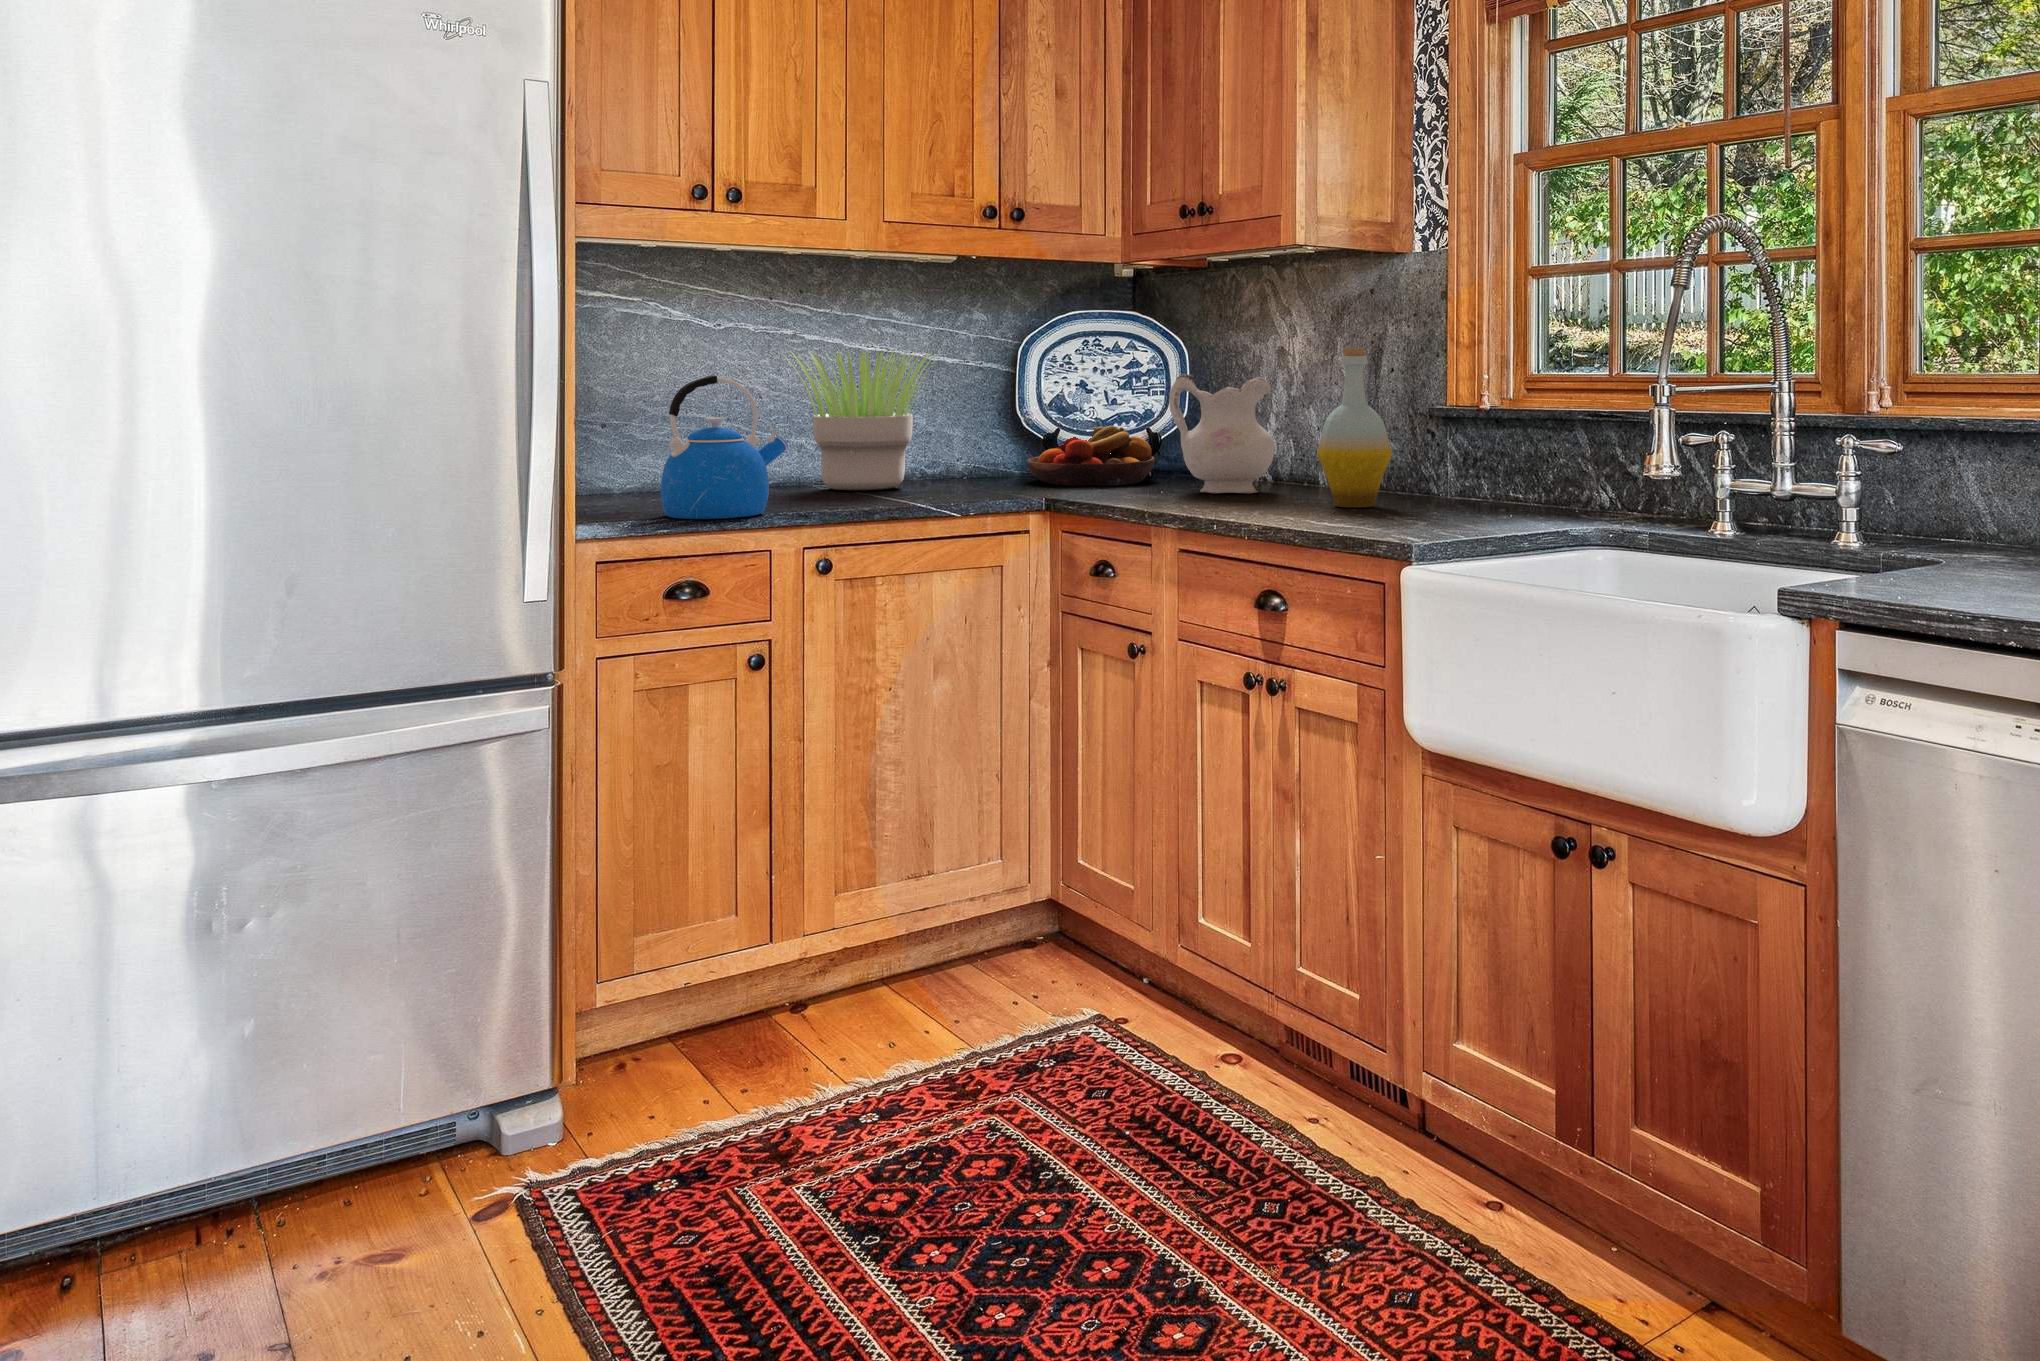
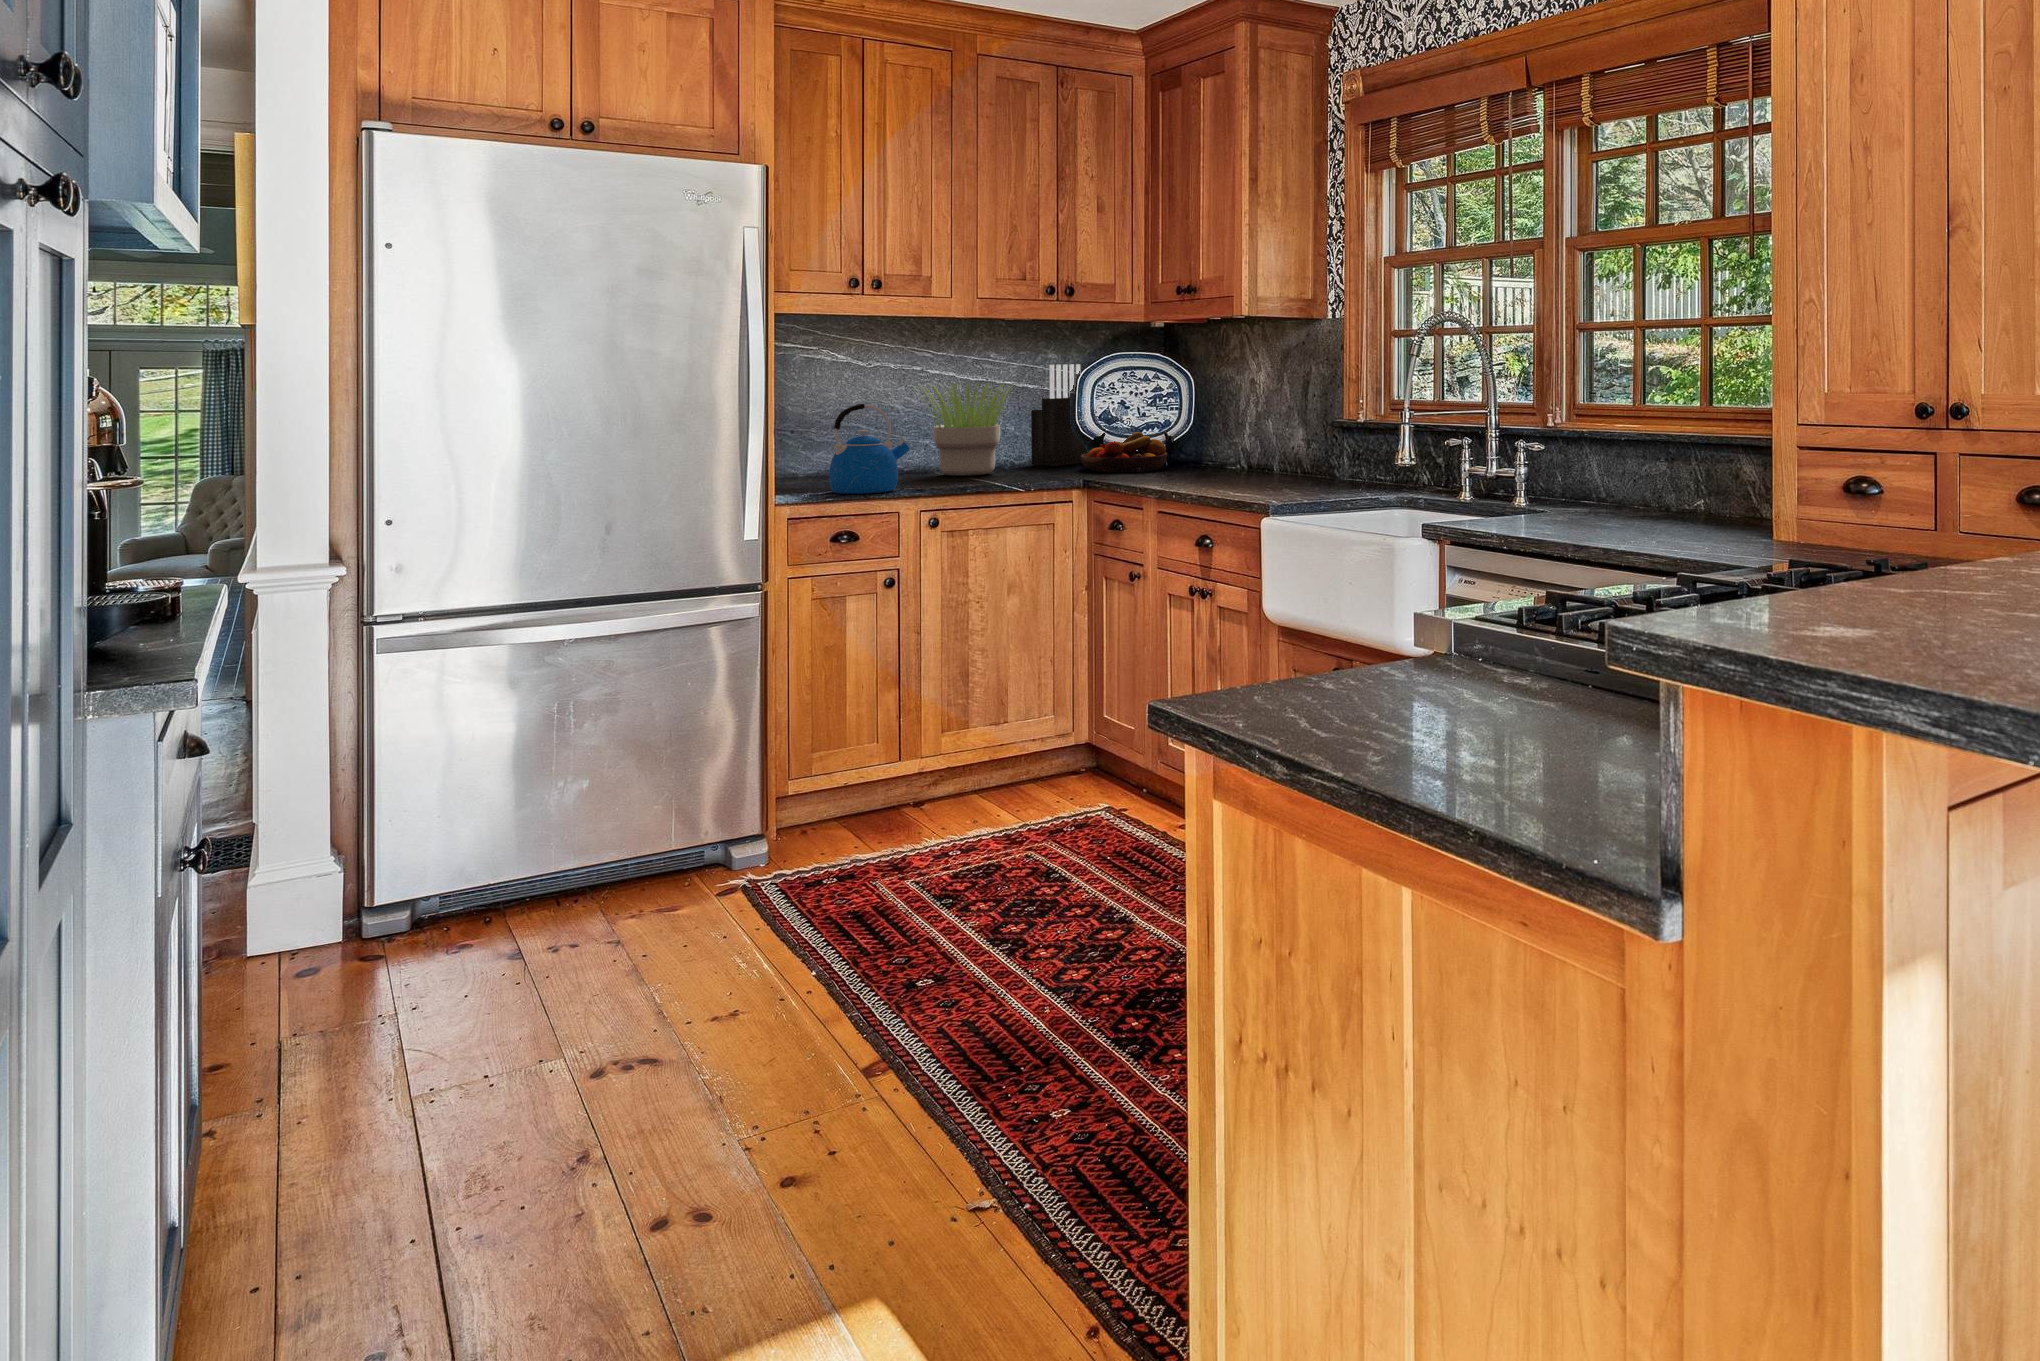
knife block: none [949,327,1029,476] -> present [1031,364,1088,466]
bottle: present [1317,348,1392,508] -> none [1251,384,1299,486]
ceramic pitcher: present [1169,374,1274,493] -> none [1168,398,1237,477]

